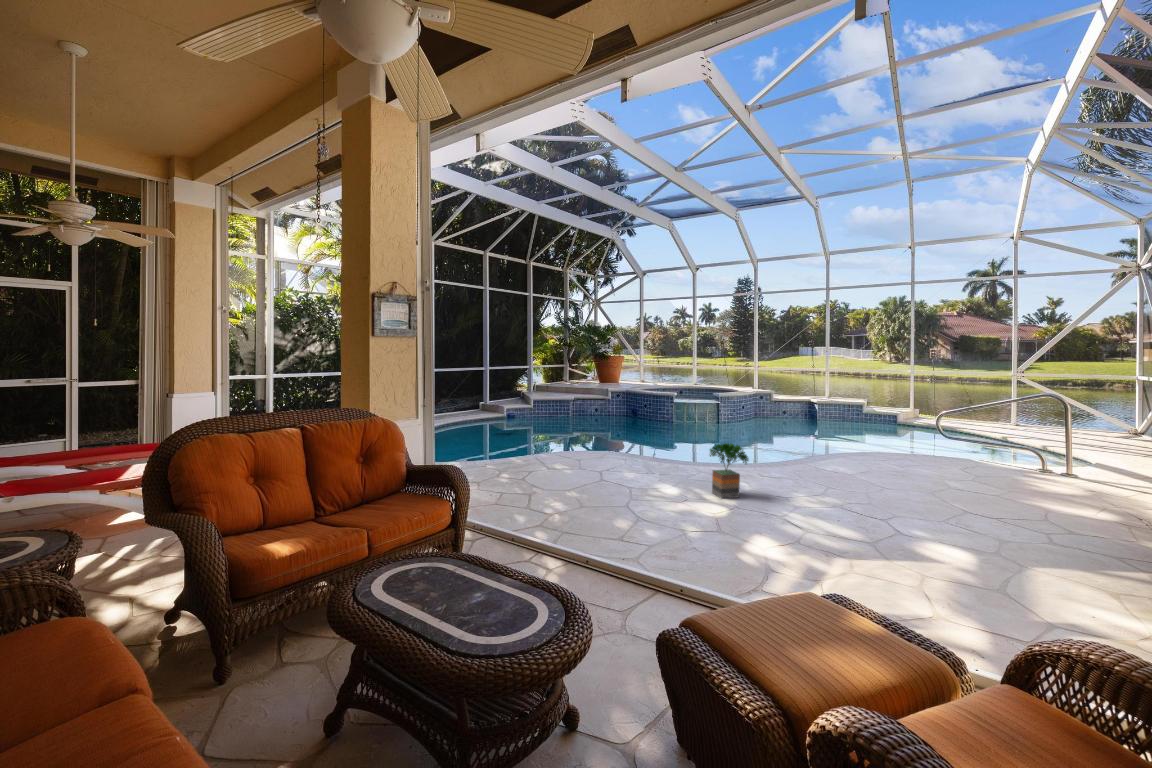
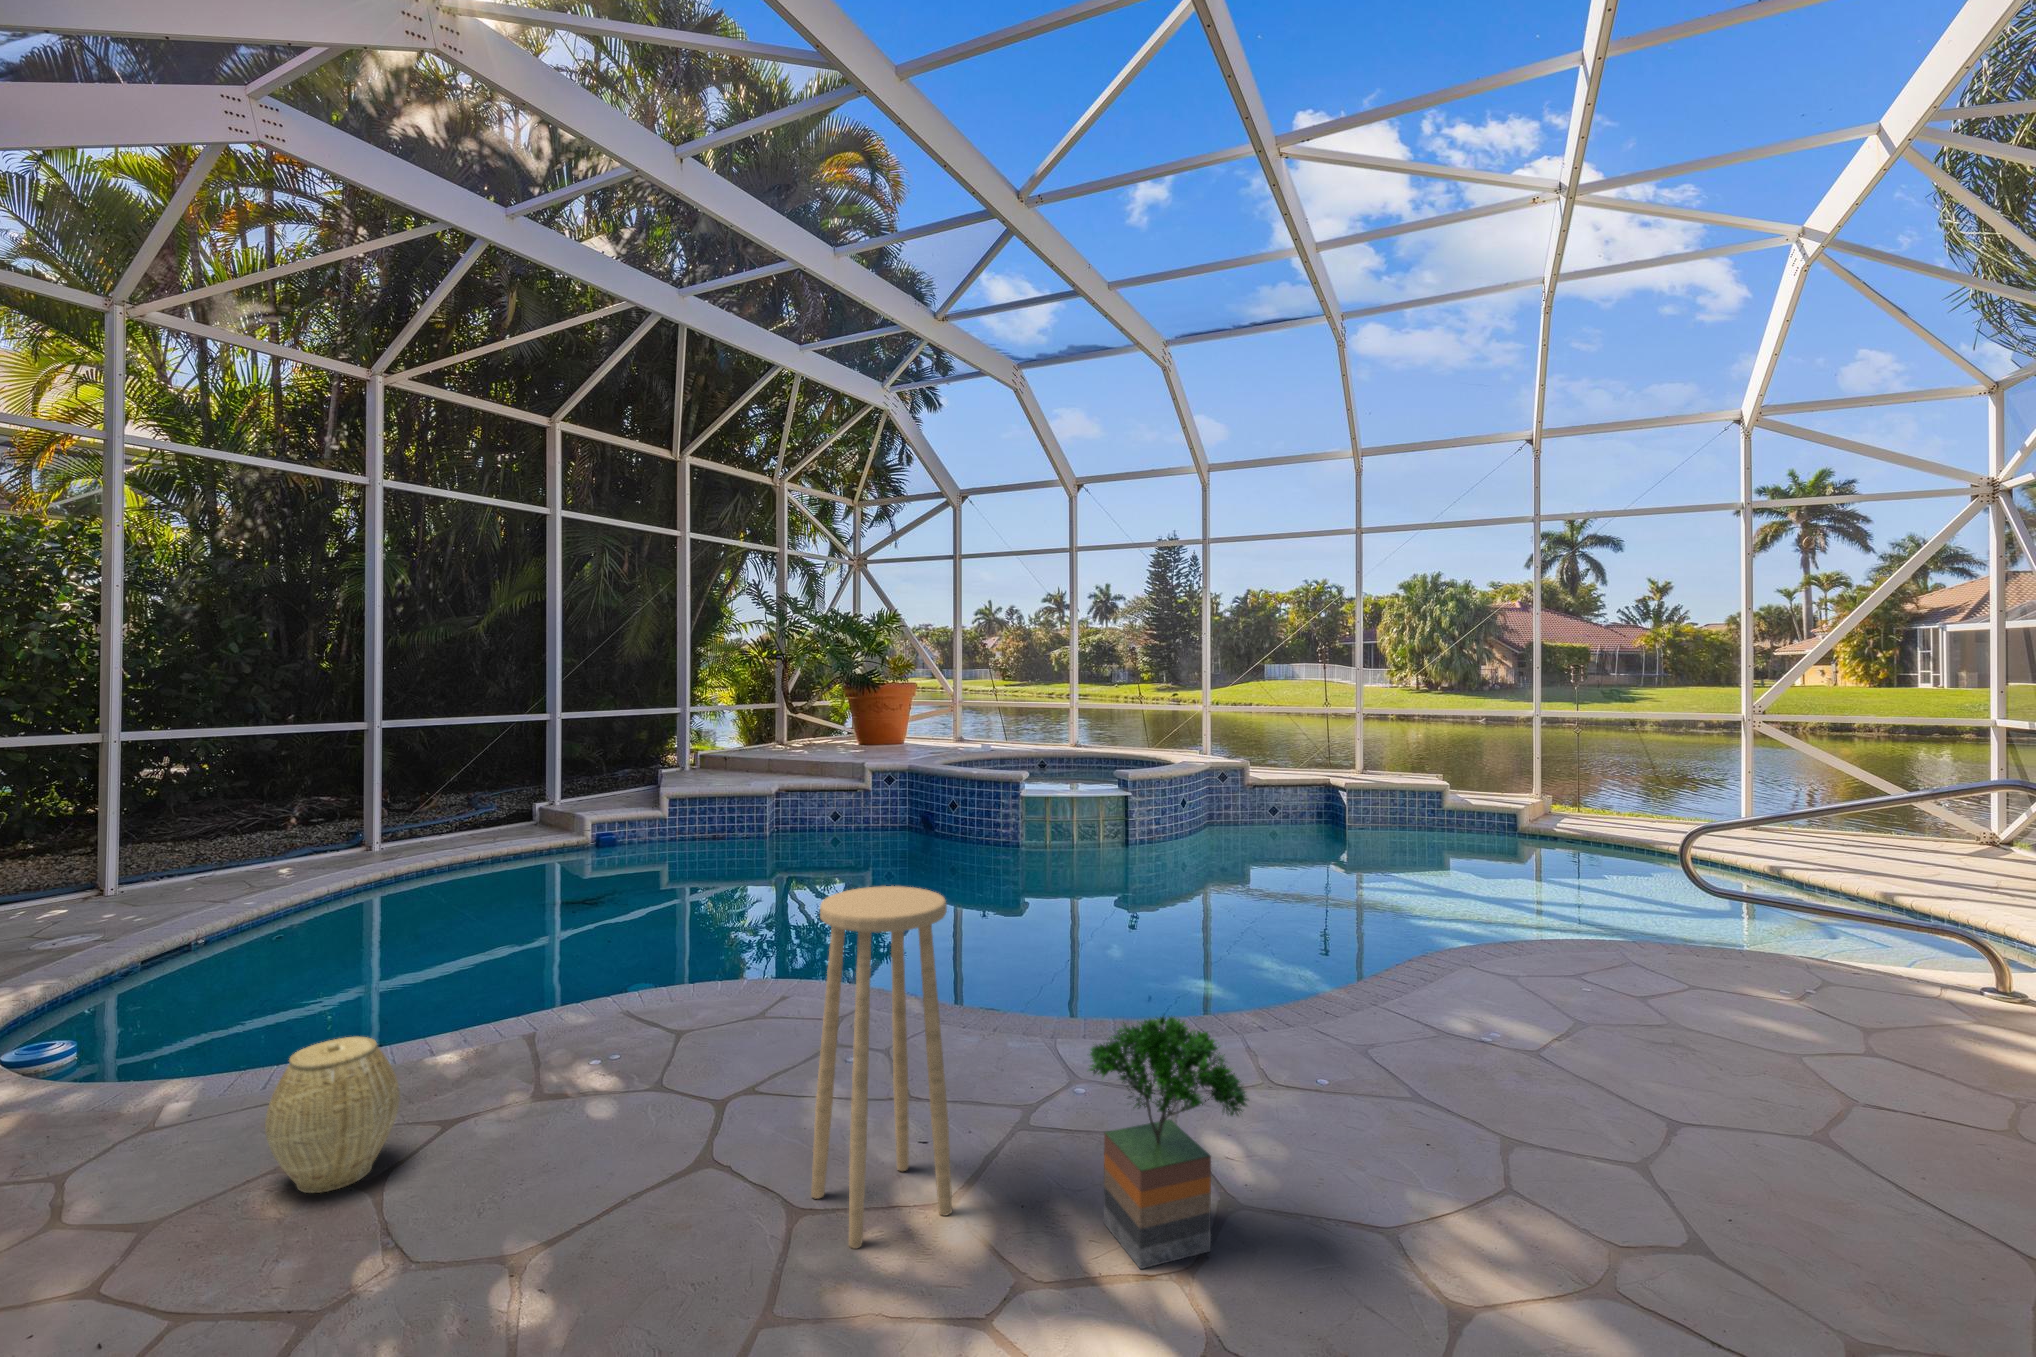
stool: none [636,411,673,493] -> present [811,886,952,1249]
woven basket: none [502,447,529,482] -> present [265,1036,400,1193]

